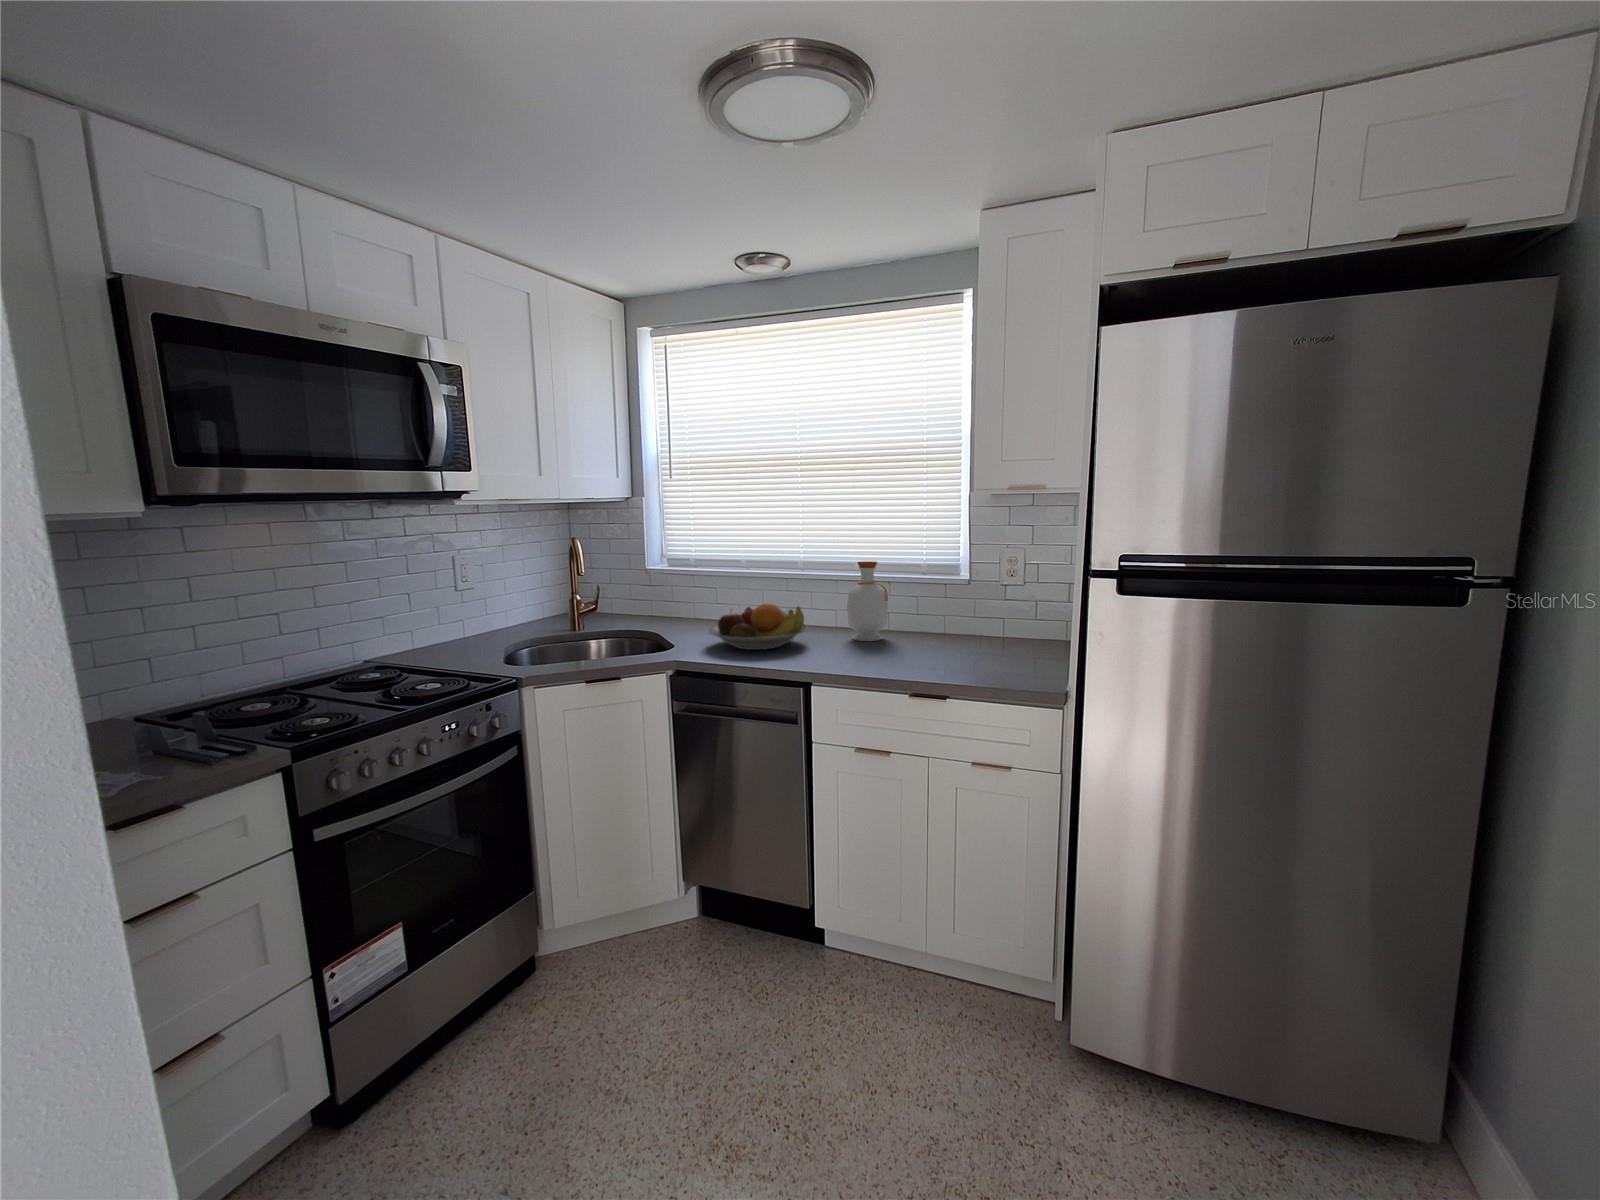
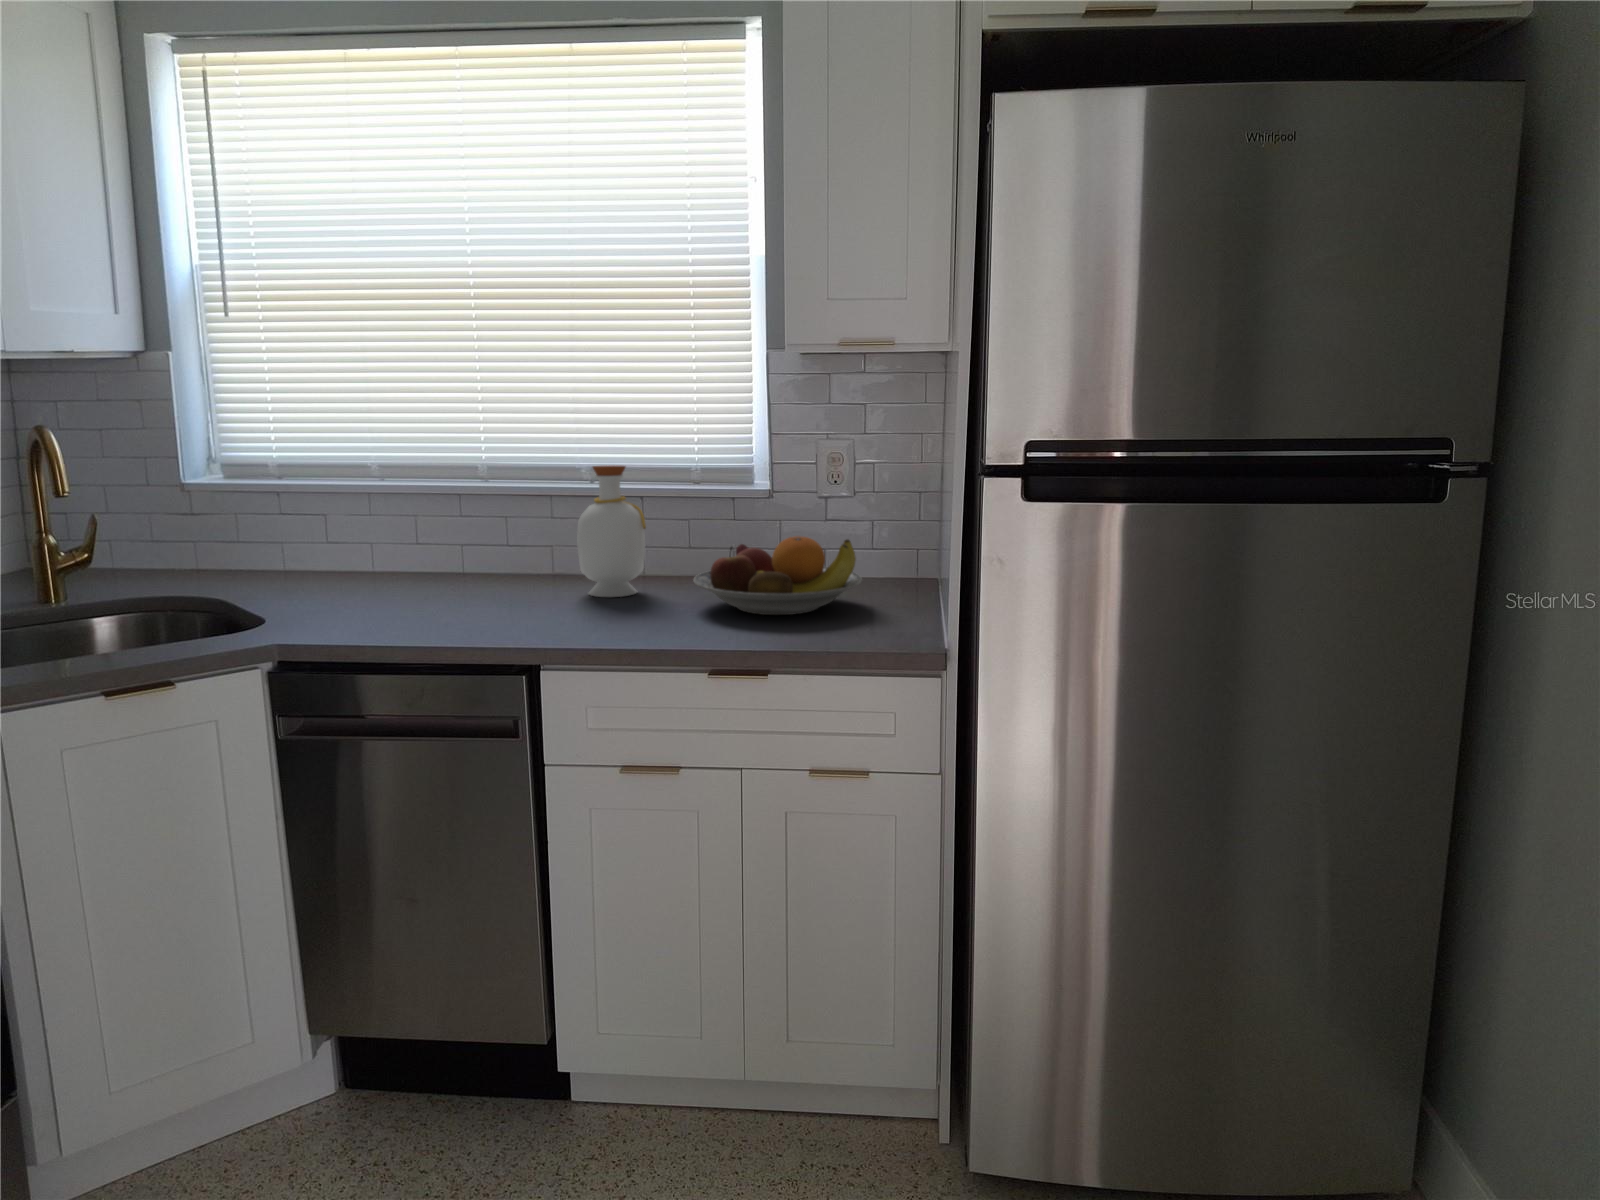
fruit bowl: present [708,604,808,650] -> present [693,536,862,615]

